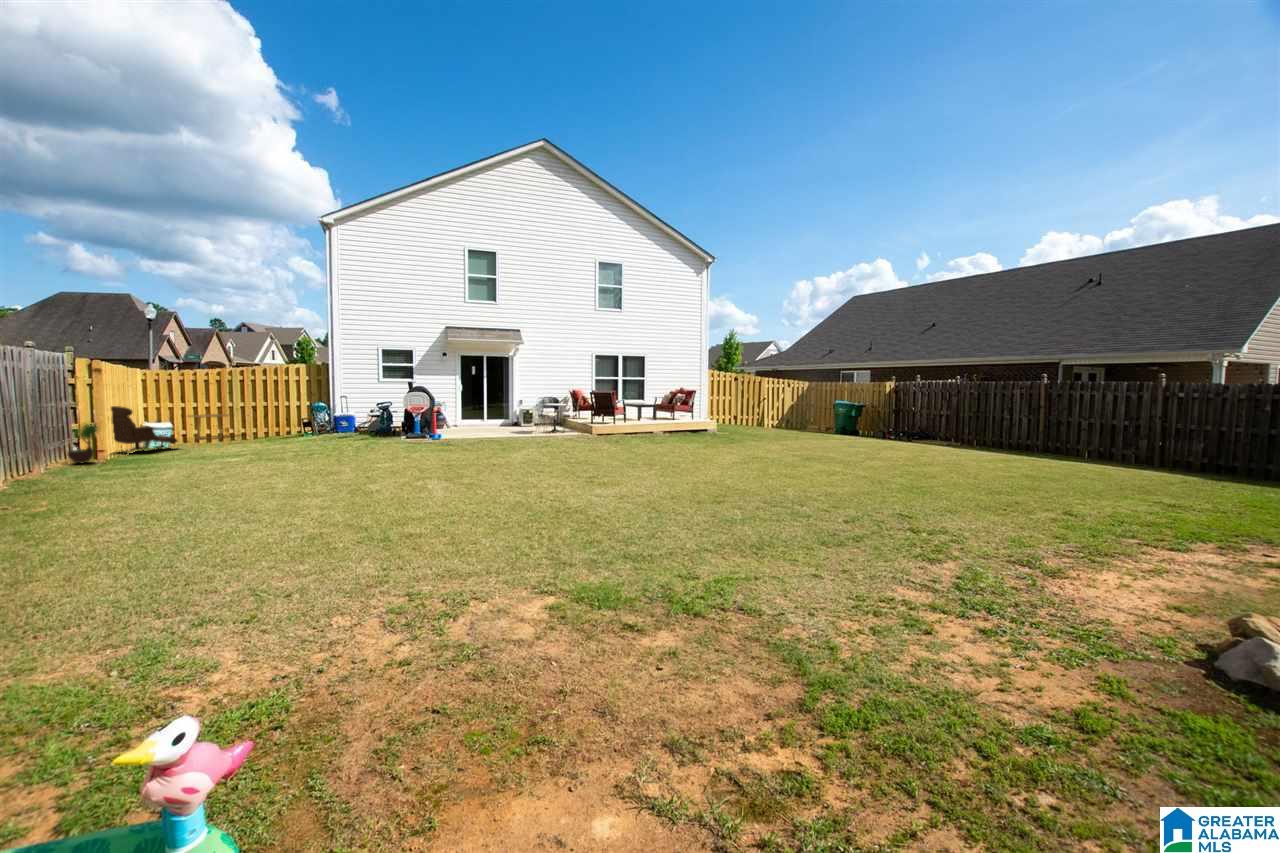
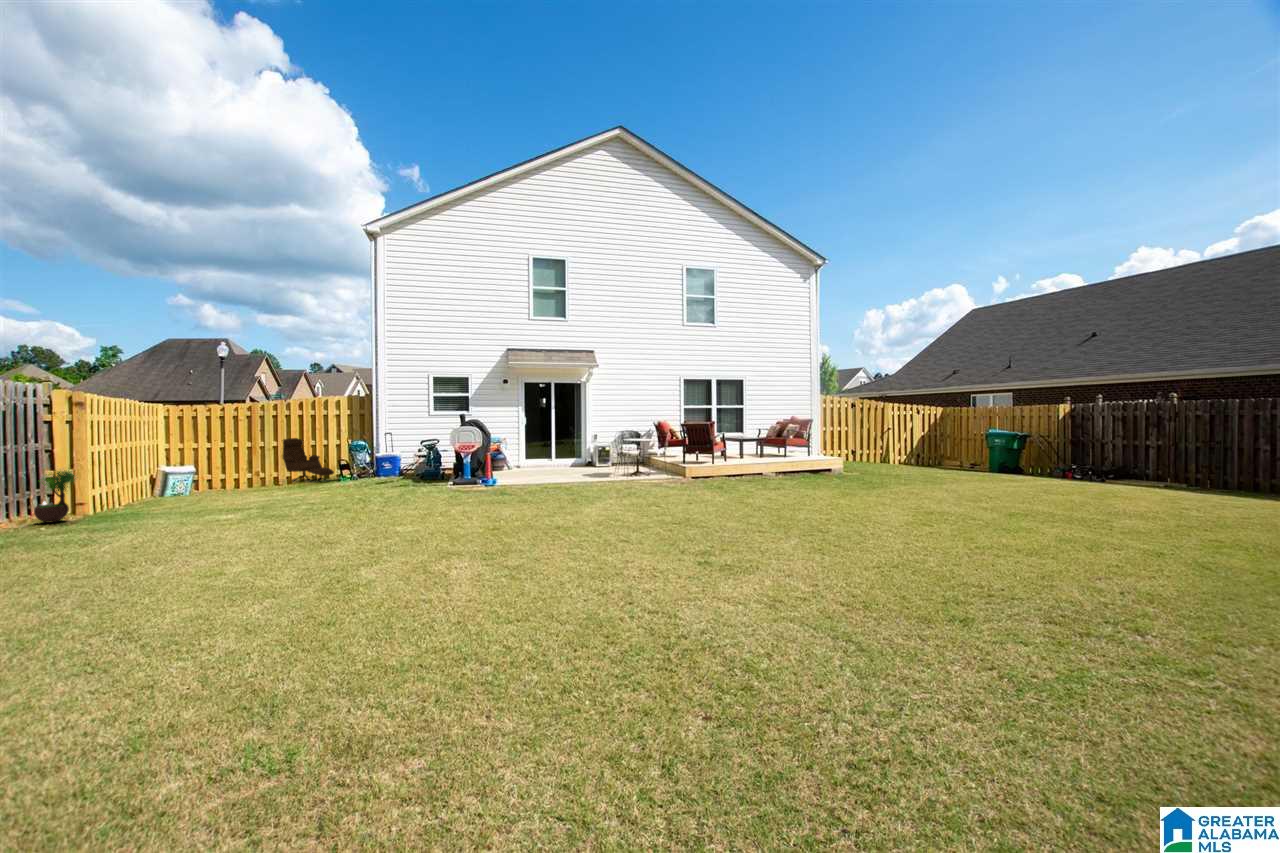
lounge chair: present [111,406,178,454] -> present [283,438,334,482]
round table: present [189,414,227,440] -> none [209,456,260,487]

